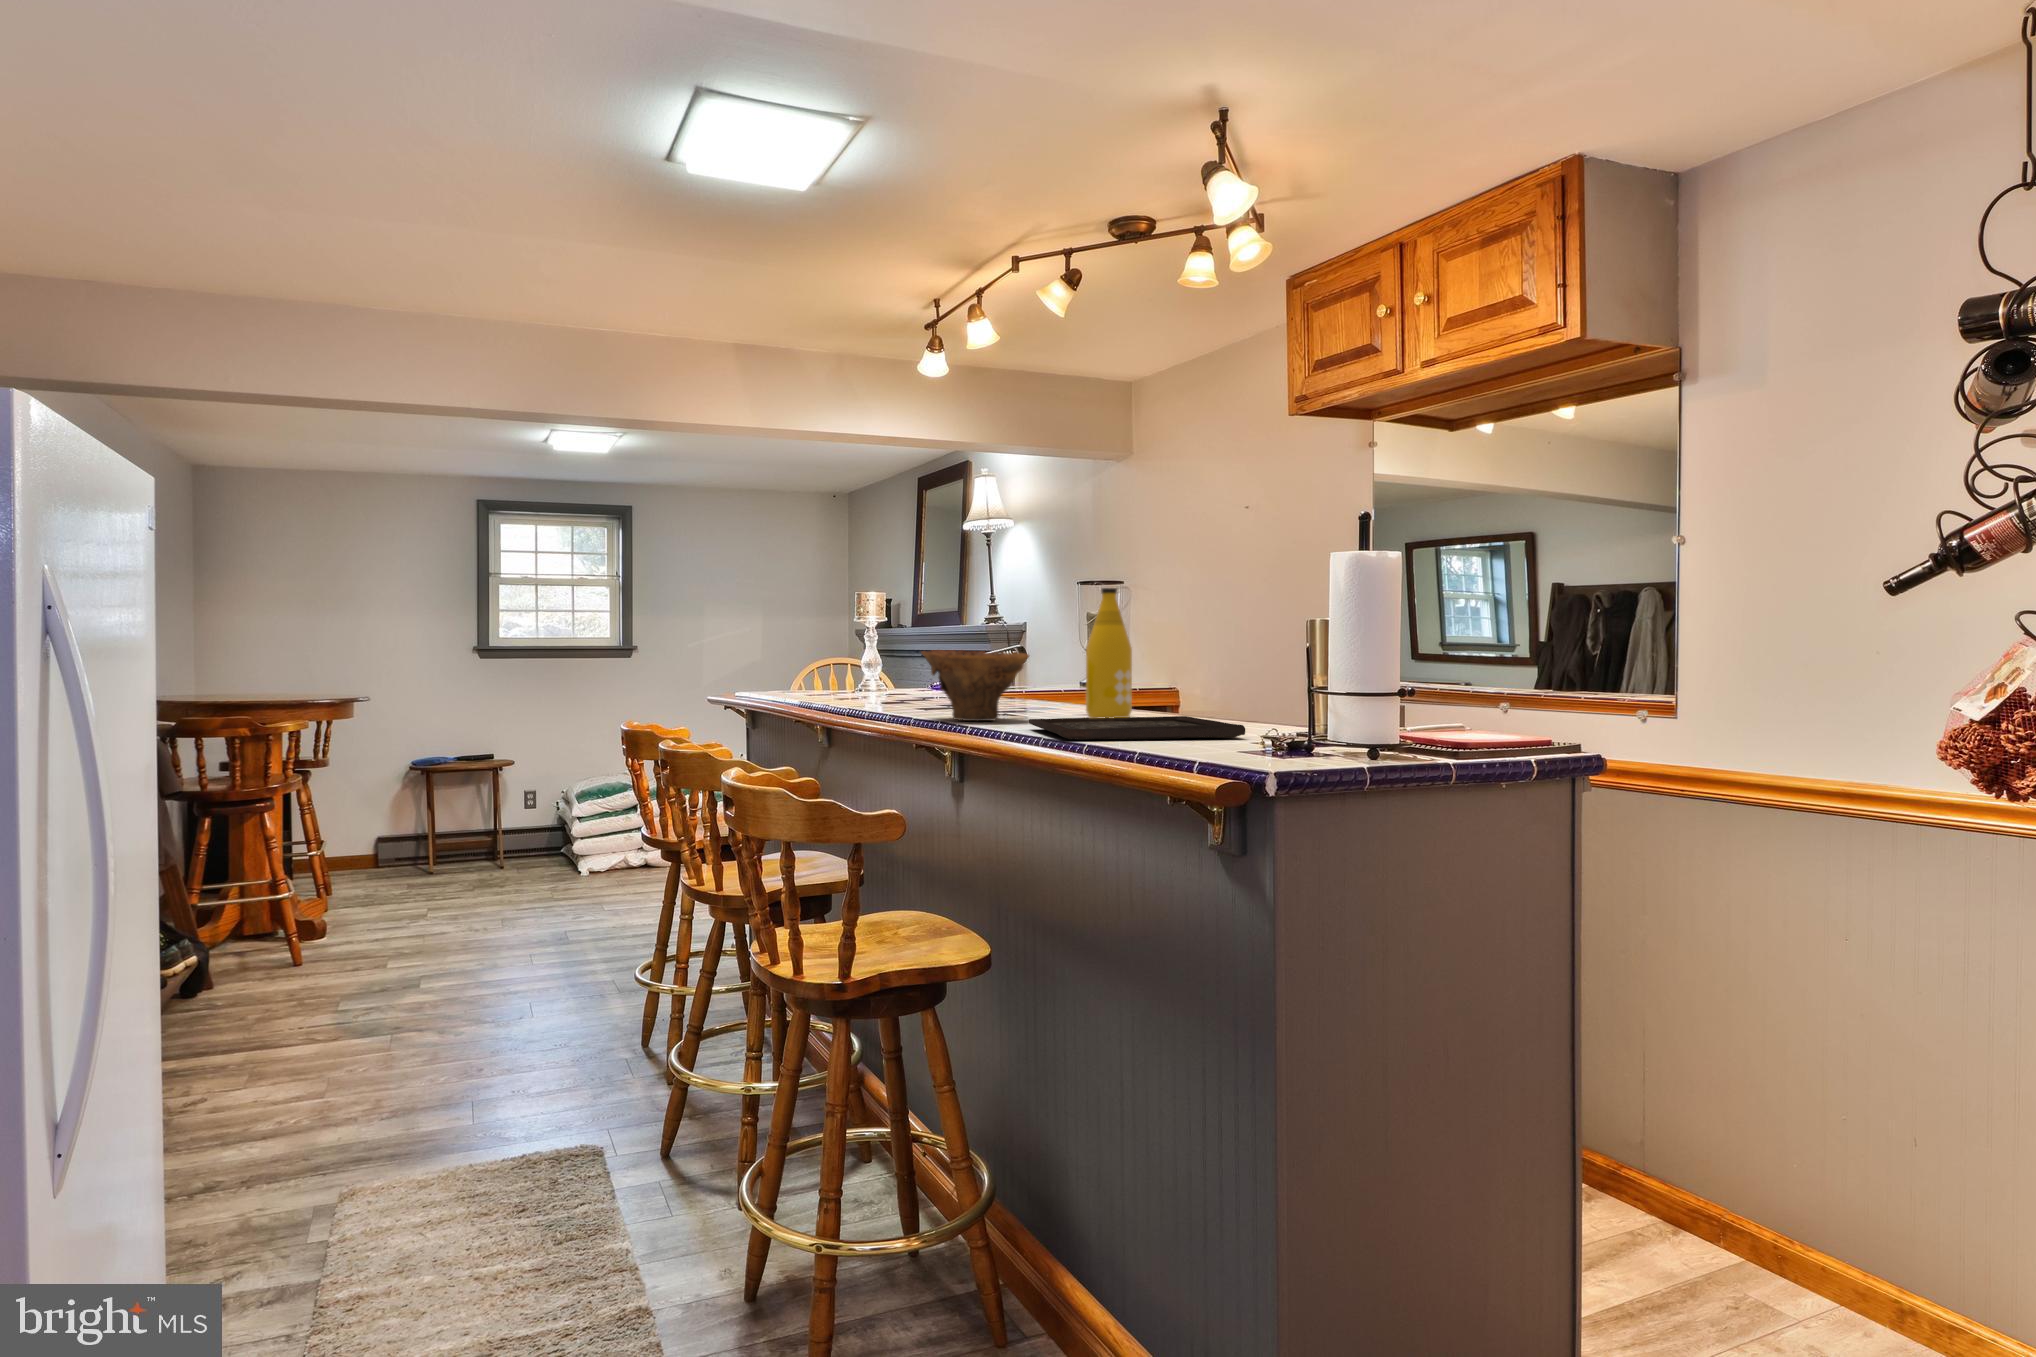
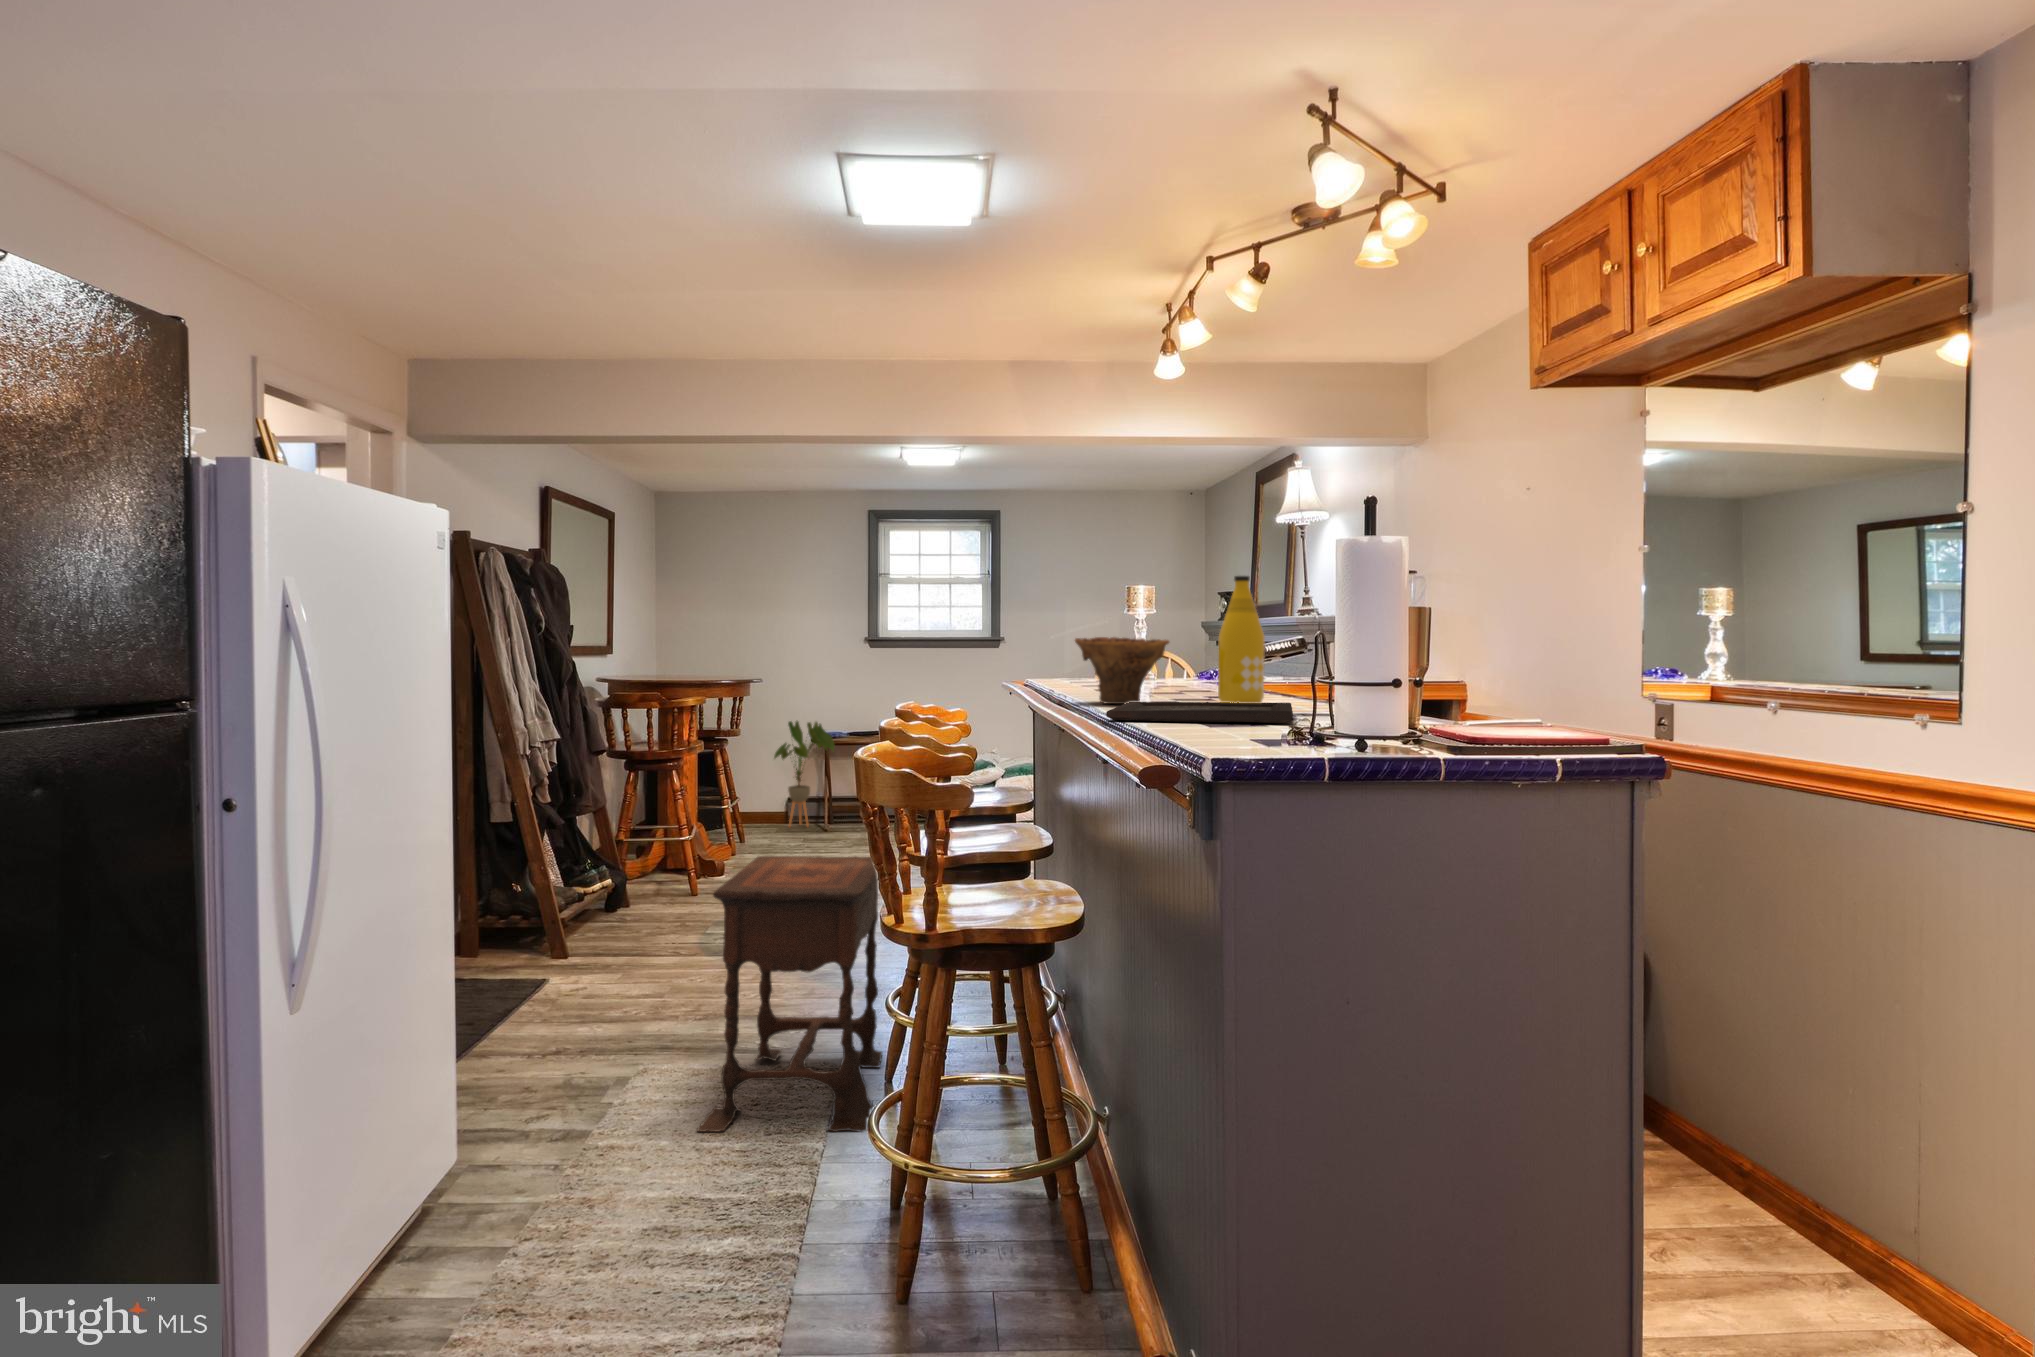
house plant: none [359,746,441,874] -> present [774,721,834,826]
side table: none [461,902,686,1256] -> present [697,856,882,1132]

